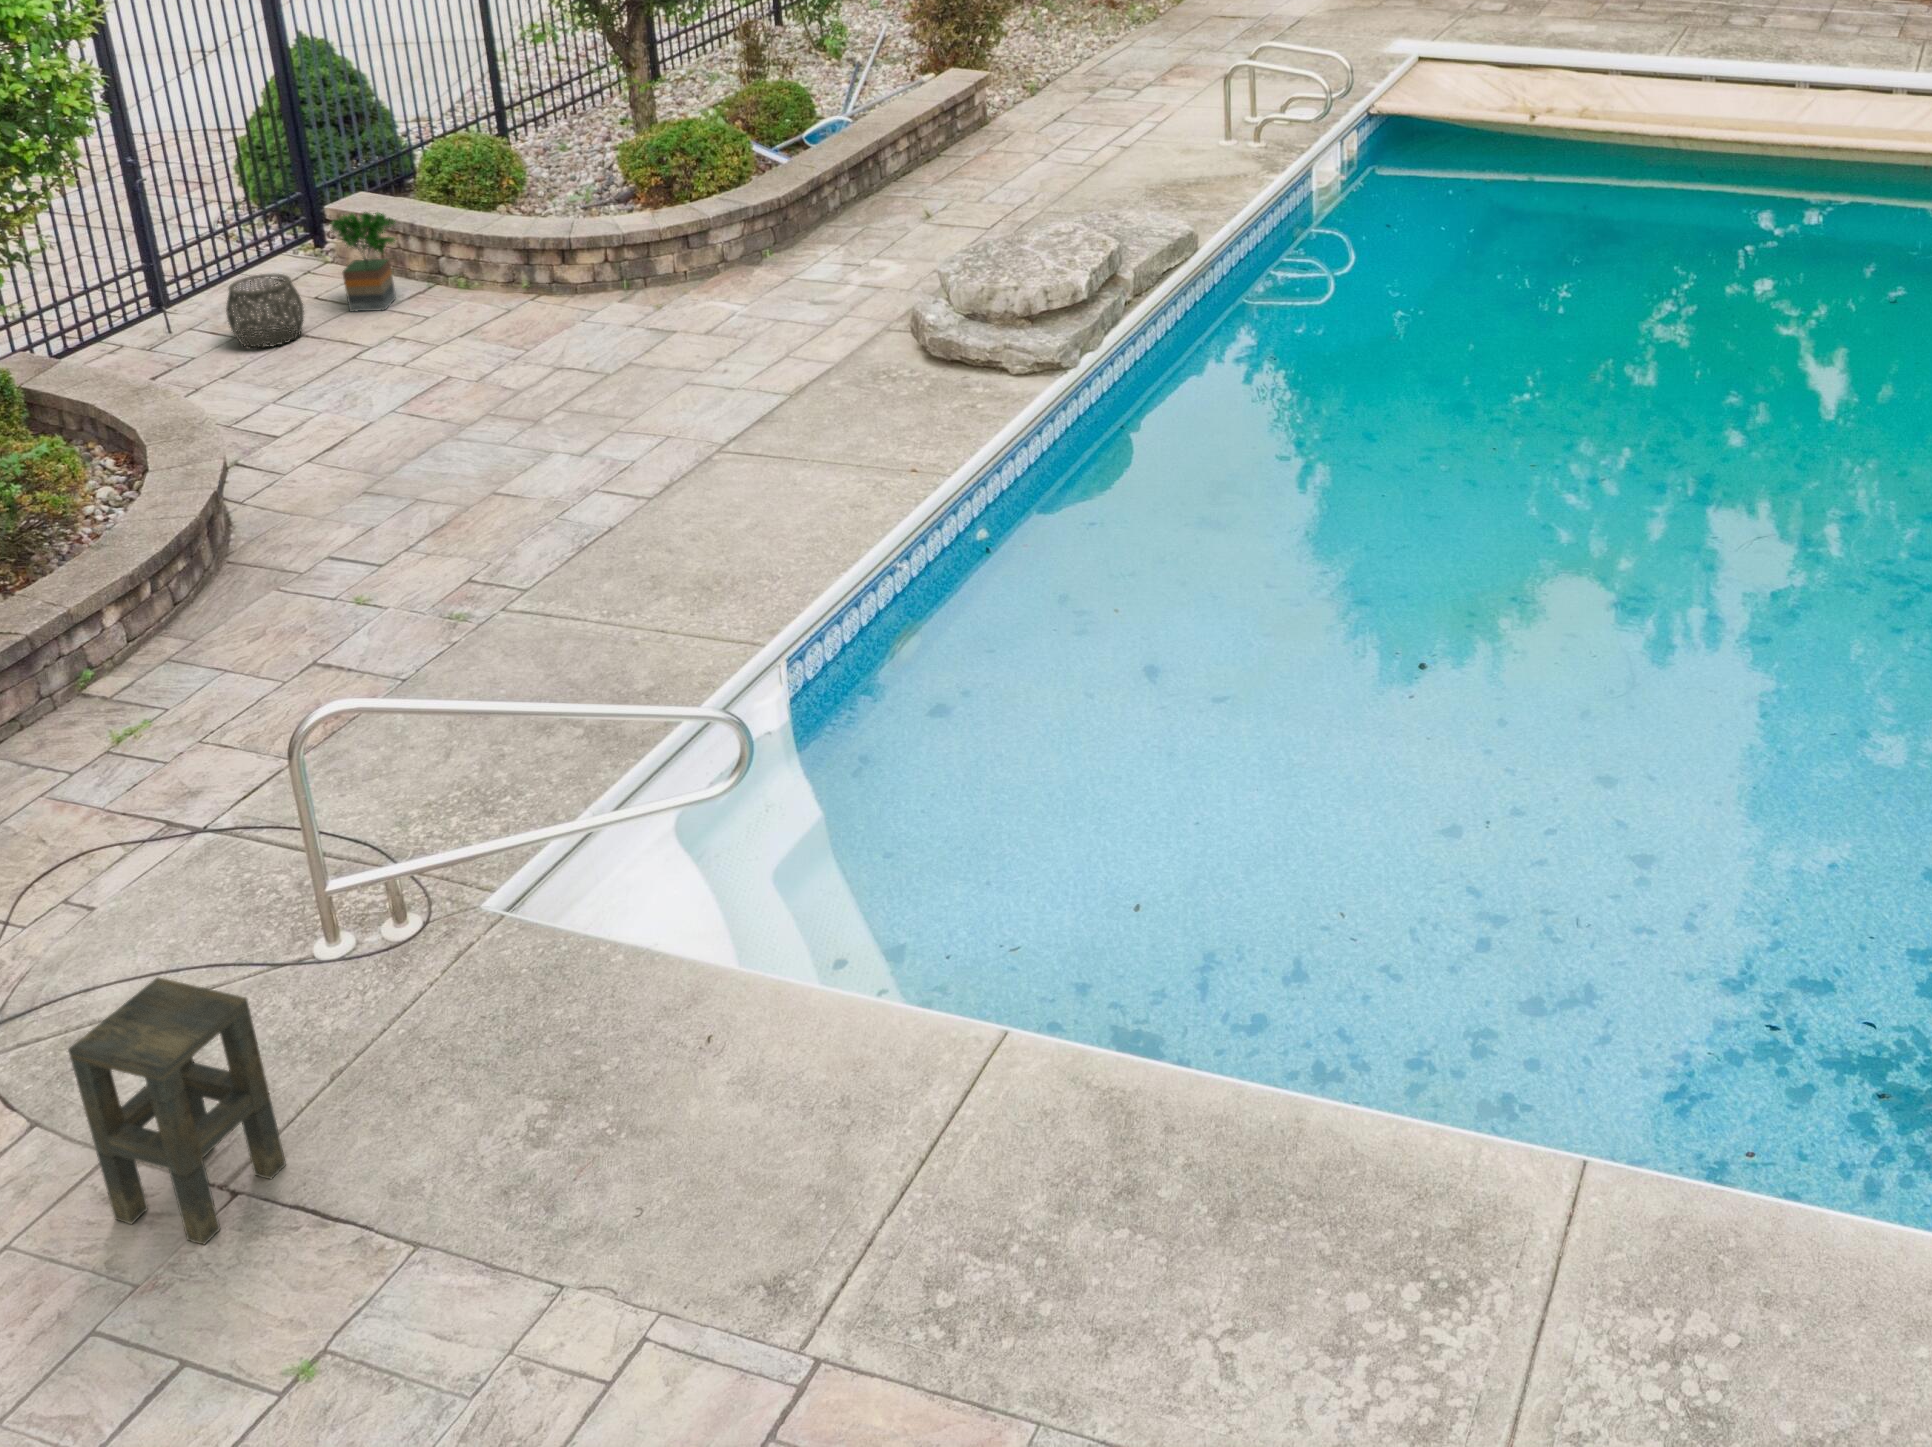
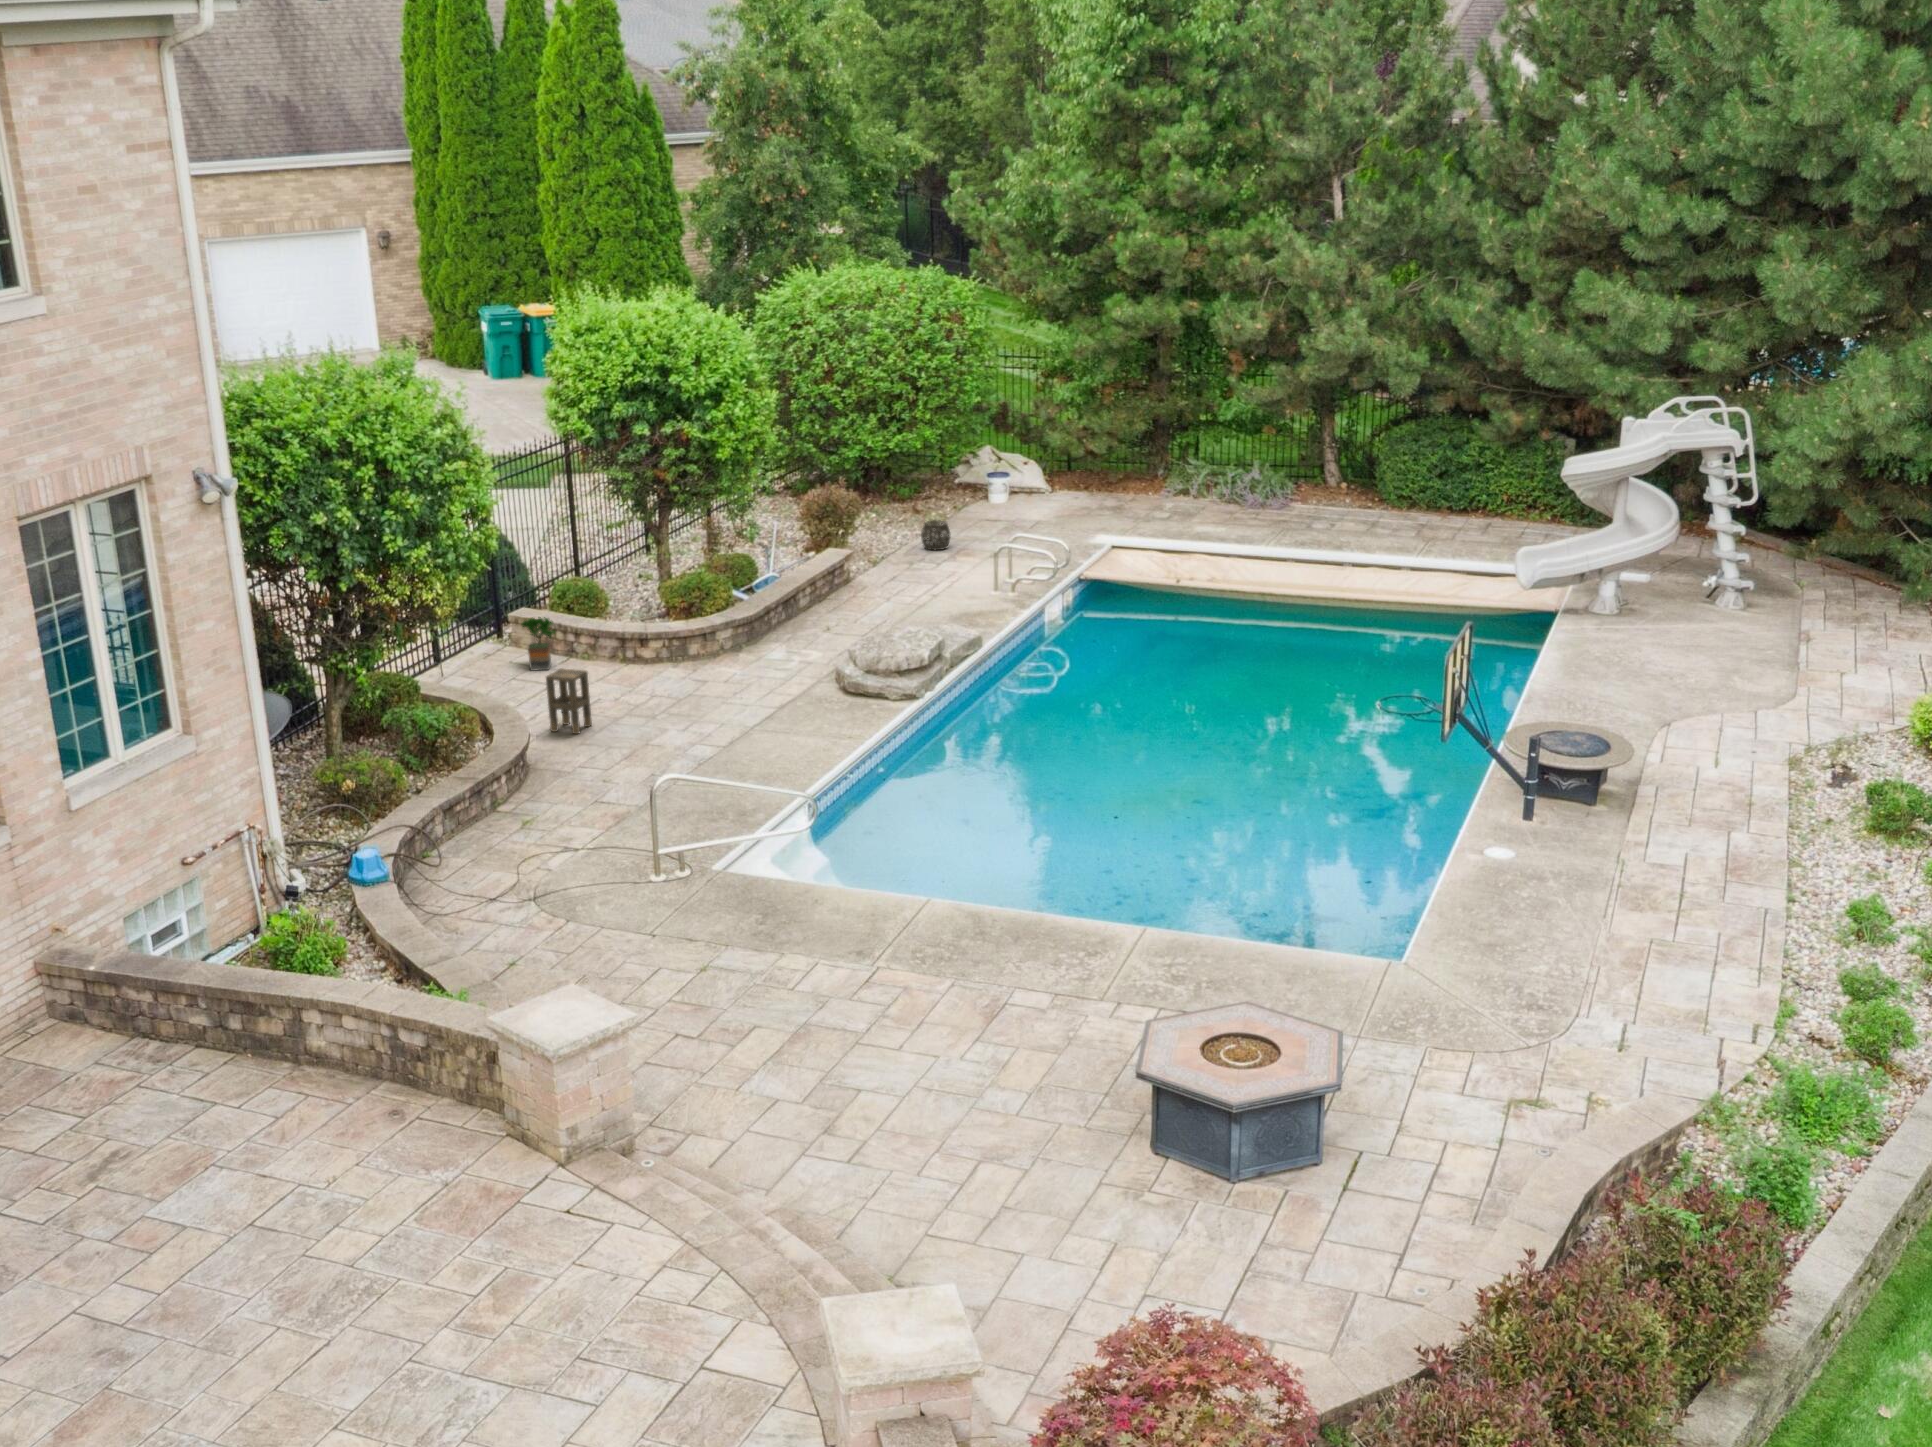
woven basket: present [226,274,304,348] -> present [921,521,950,550]
side table: present [68,978,286,1245] -> present [546,668,592,734]

